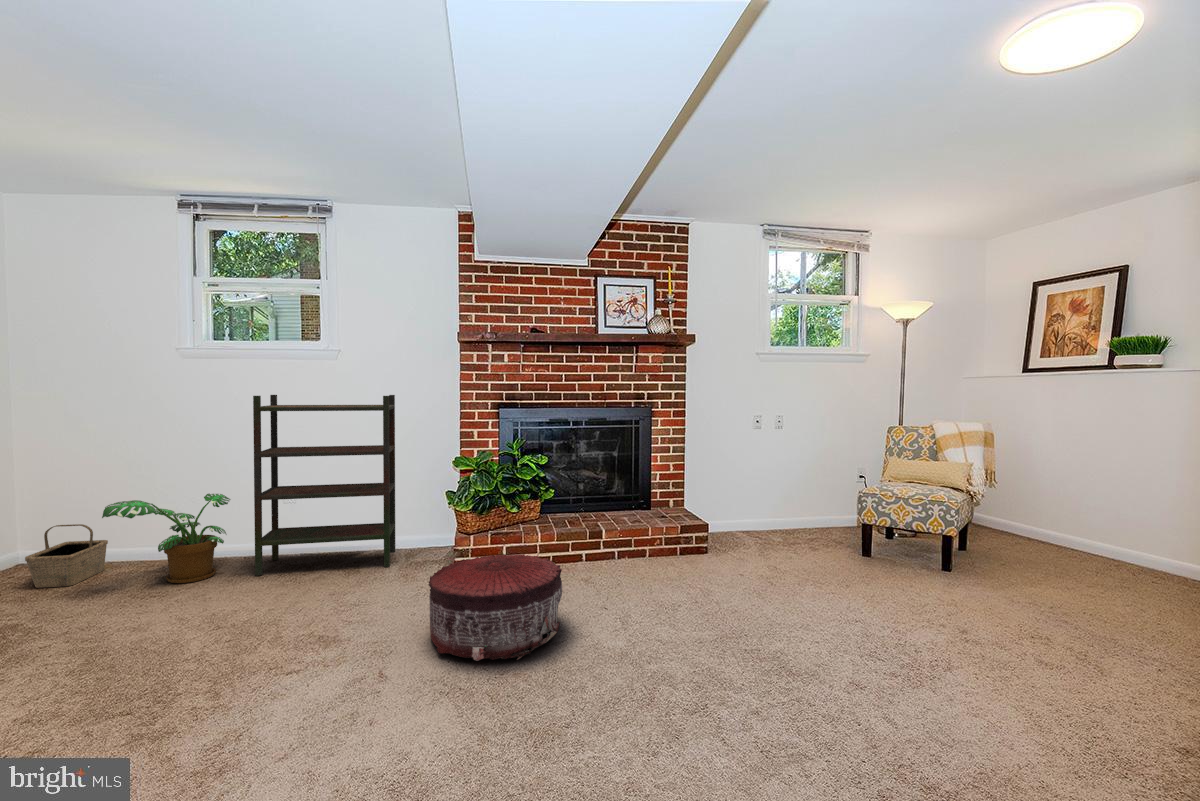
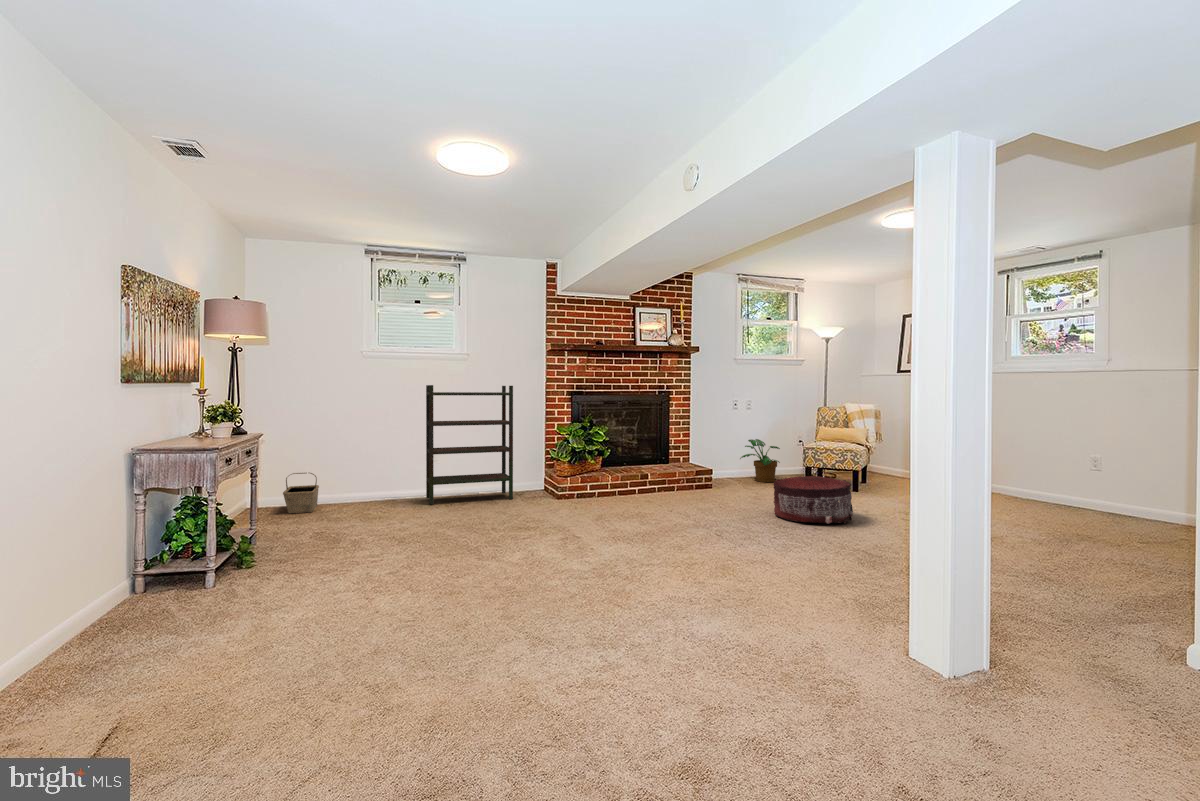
potted plant: present [102,494,230,583] -> present [740,439,780,482]
pouf: present [429,554,562,661] -> present [773,476,853,524]

